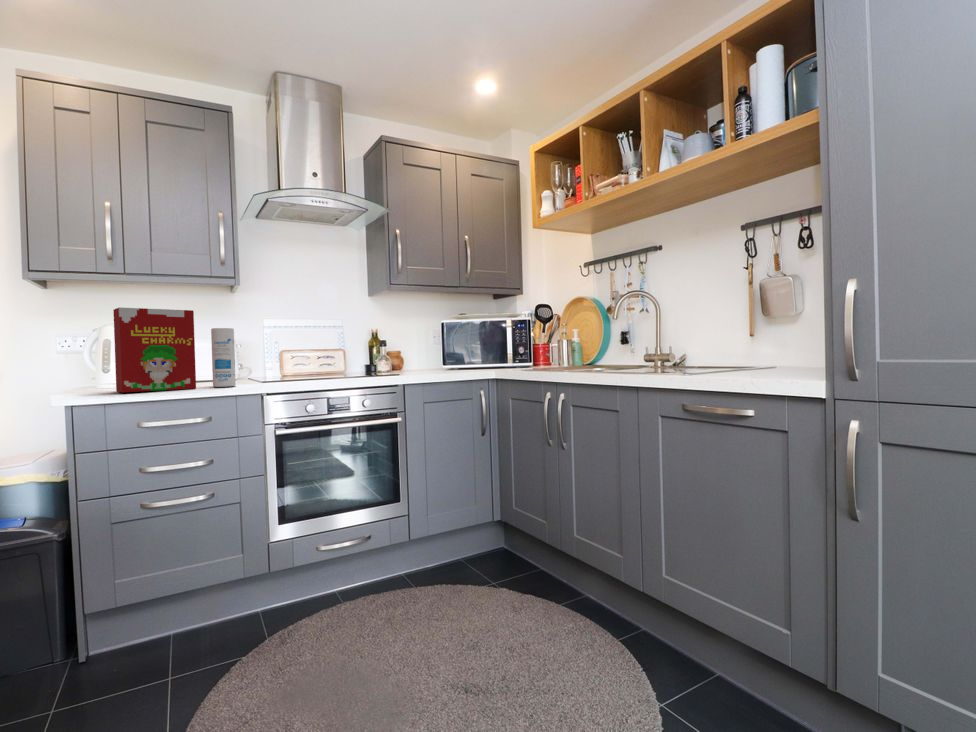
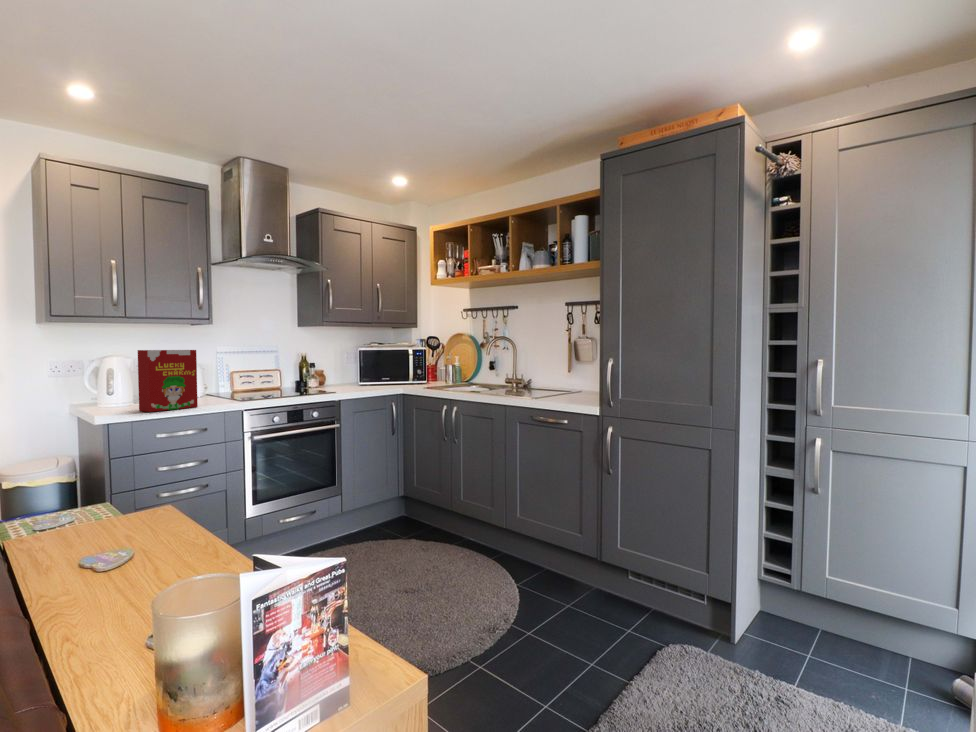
canister: present [211,328,236,387] -> none [206,362,224,405]

